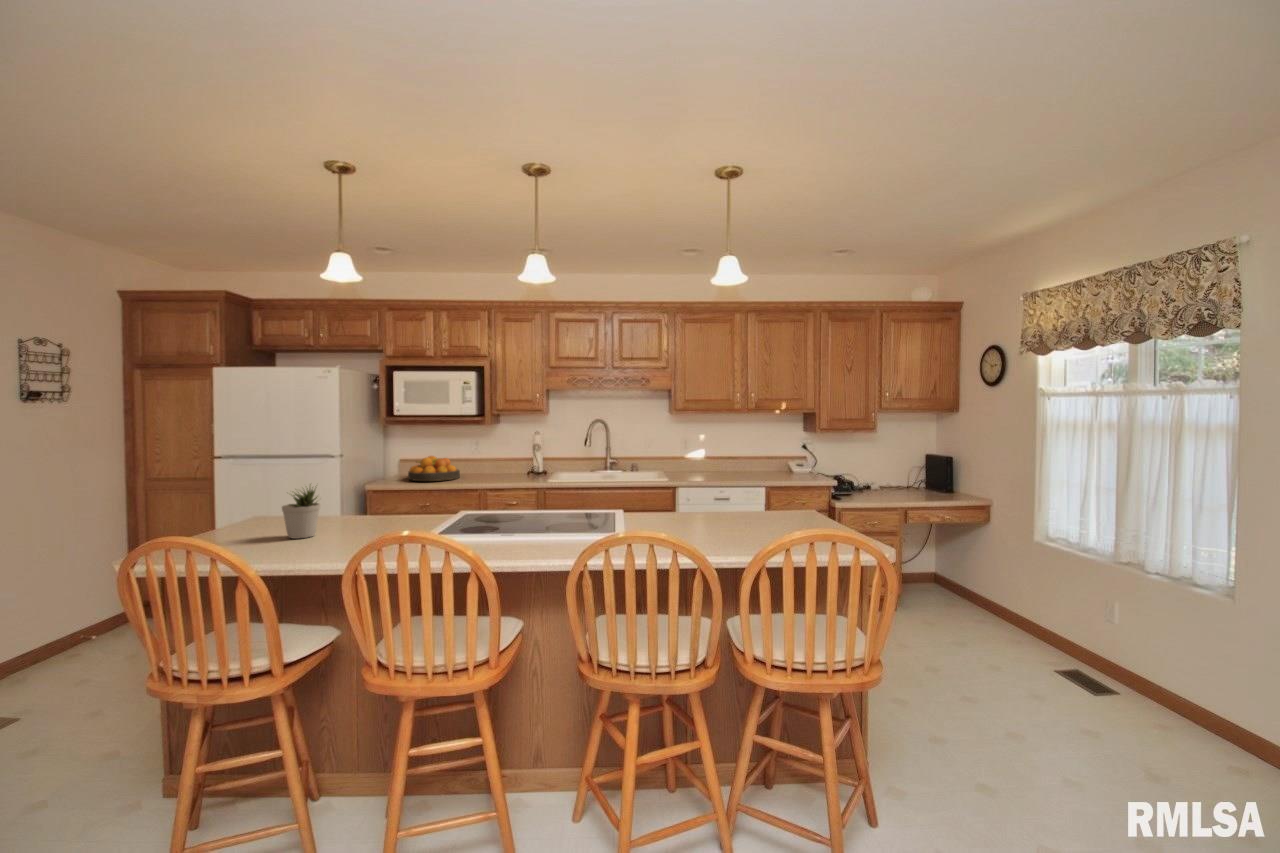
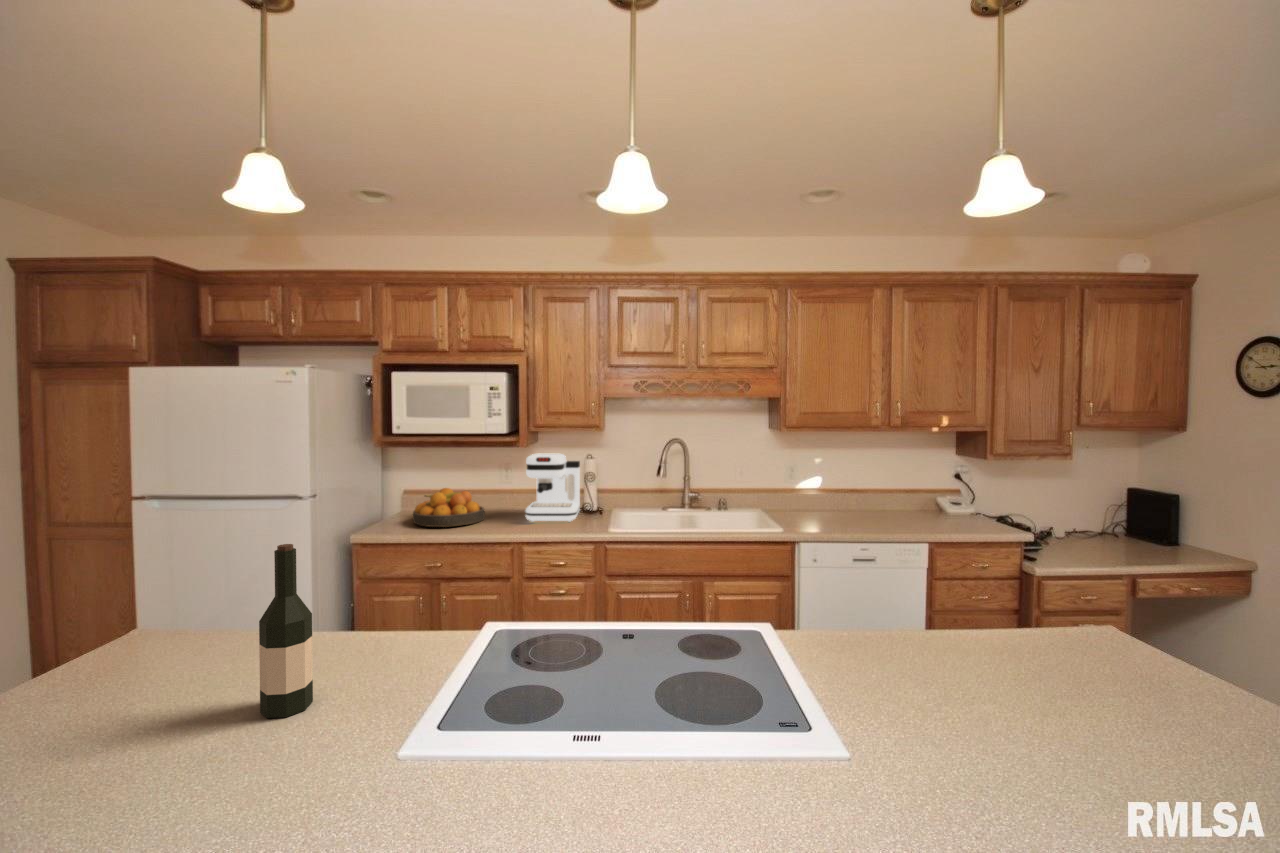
coffee maker: none [489,431,530,478] -> present [526,453,580,522]
wine bottle: none [355,452,378,530] -> present [259,544,313,718]
potted plant: present [282,484,320,539] -> none [58,631,167,775]

